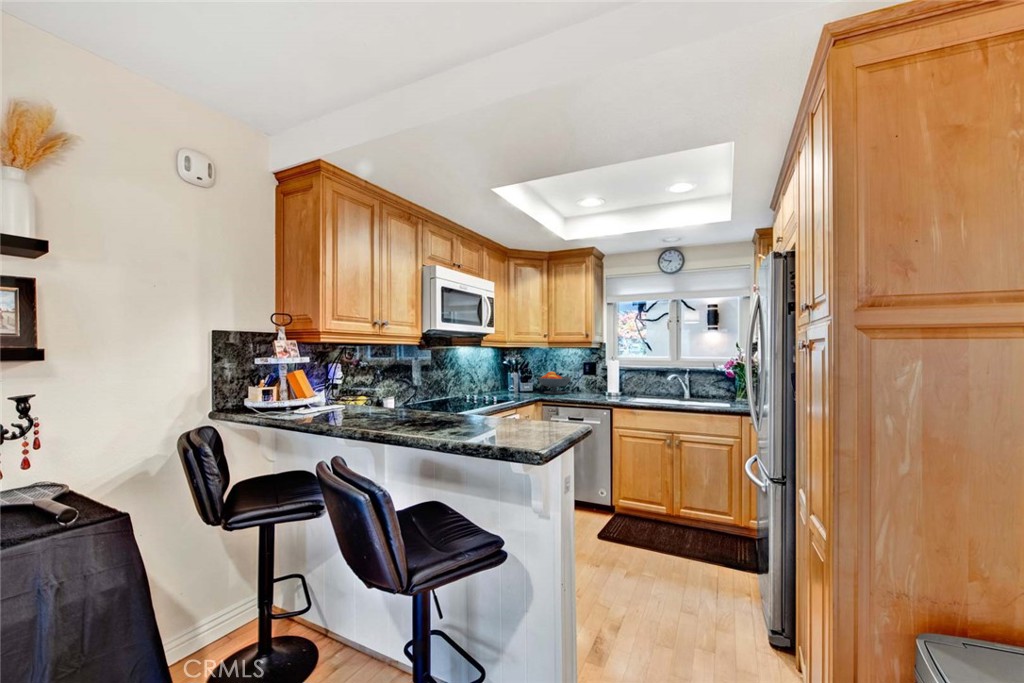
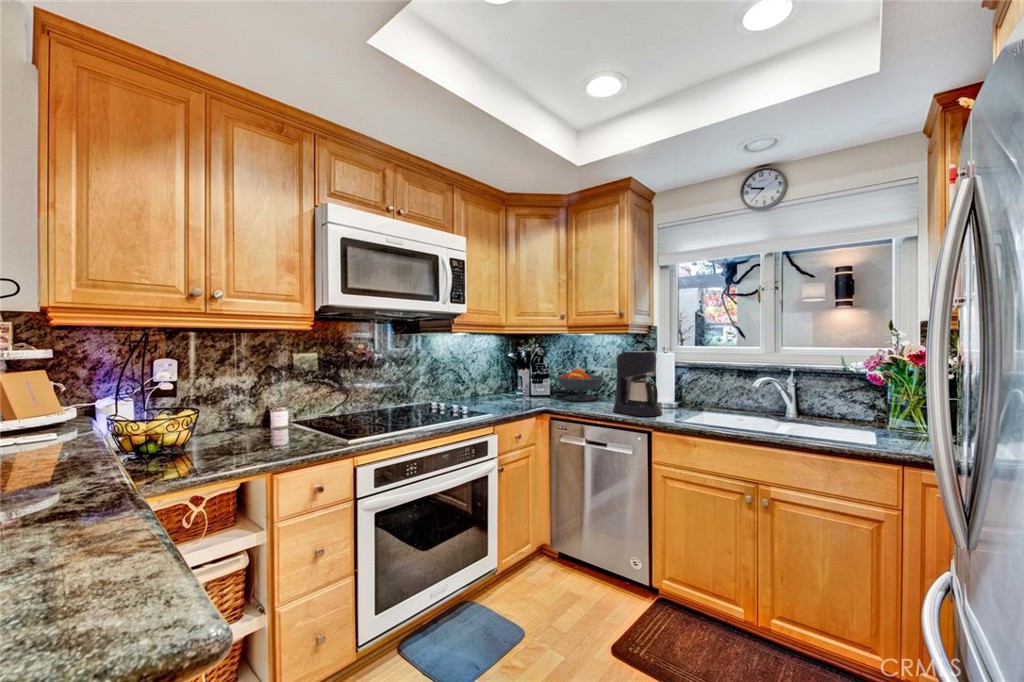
coffee maker: none [584,359,615,400] -> present [613,351,662,416]

